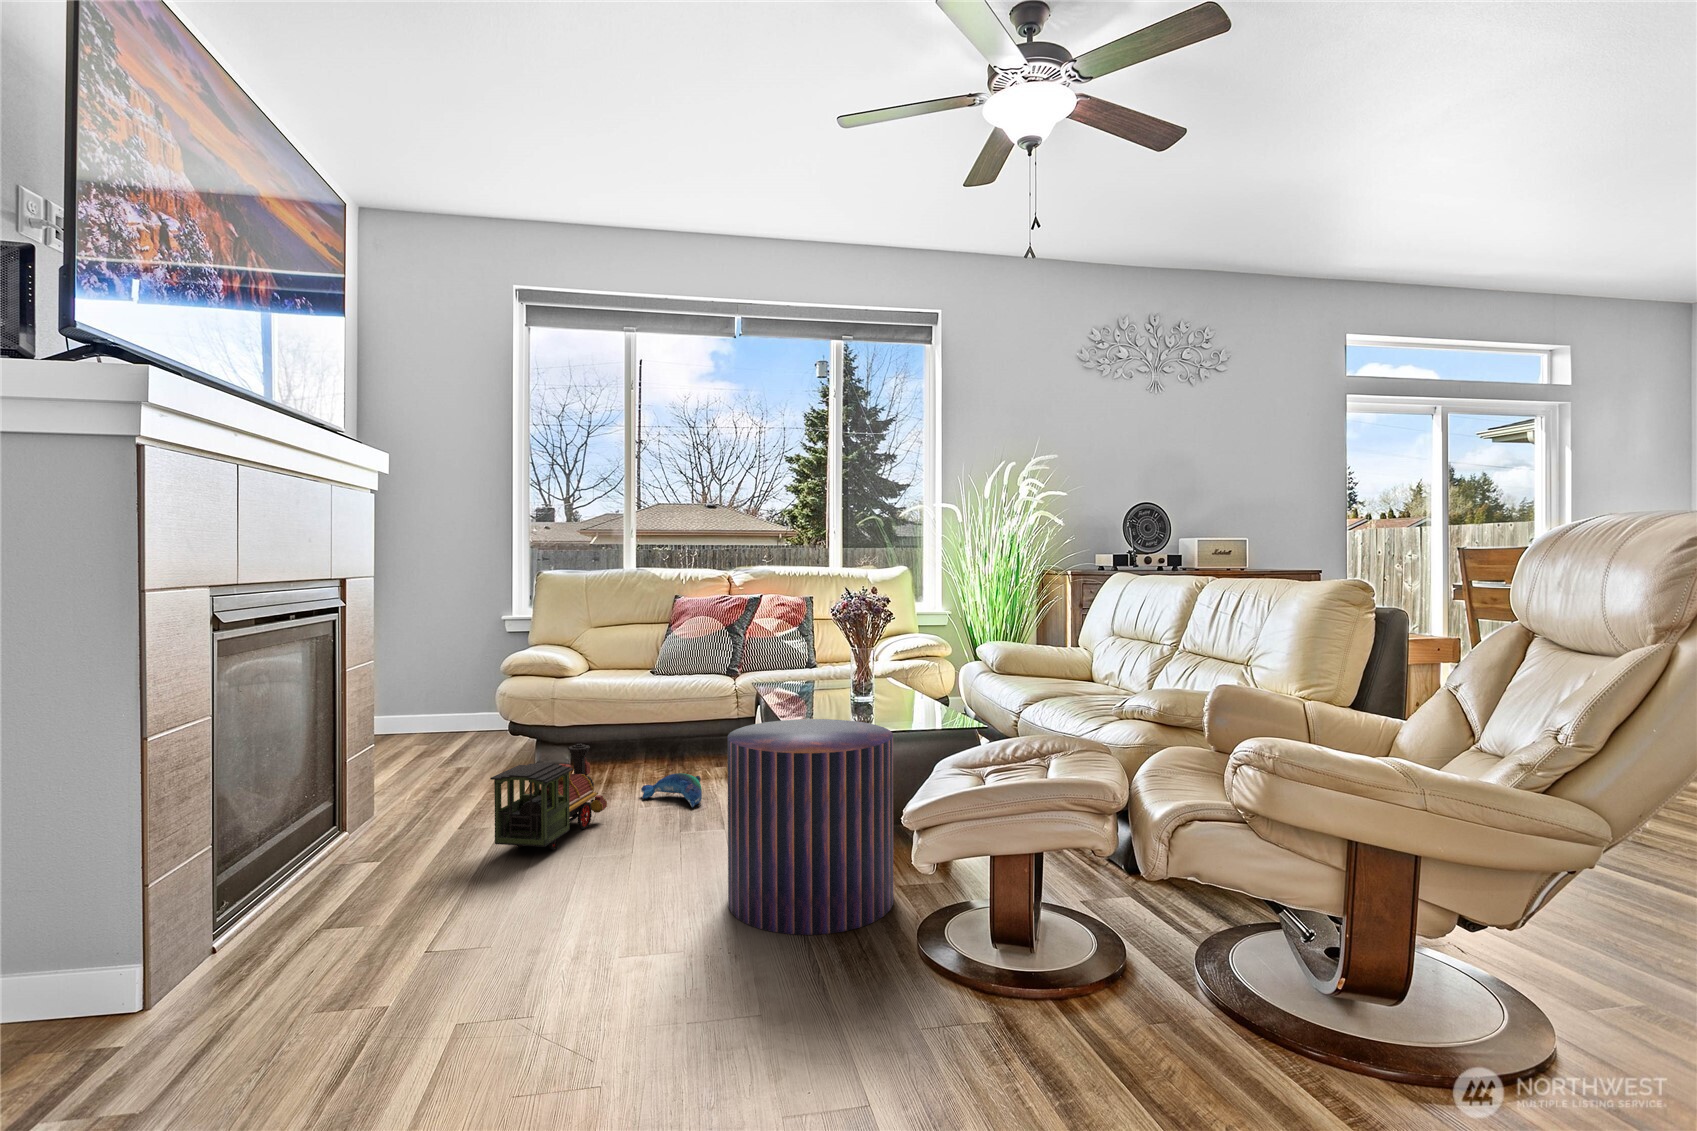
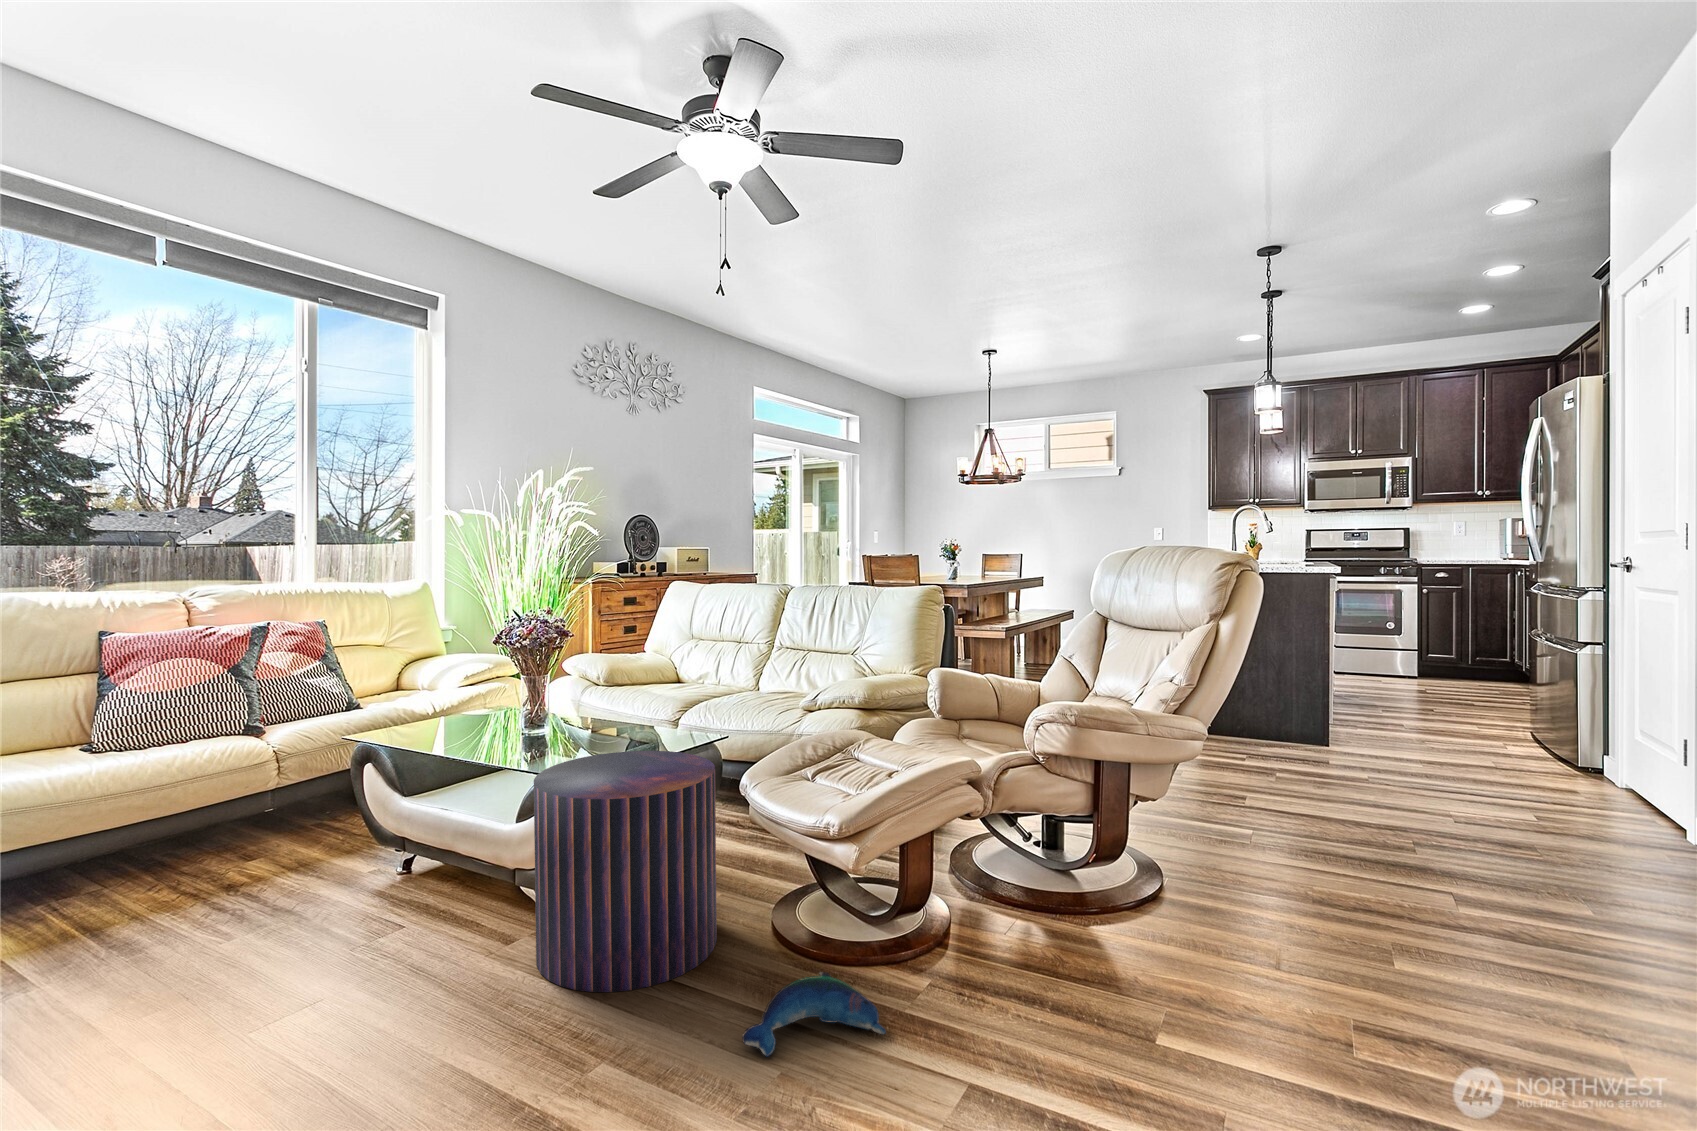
toy train: present [490,744,607,850] -> none [80,863,205,1051]
plush toy: present [641,773,702,807] -> present [742,972,886,1056]

